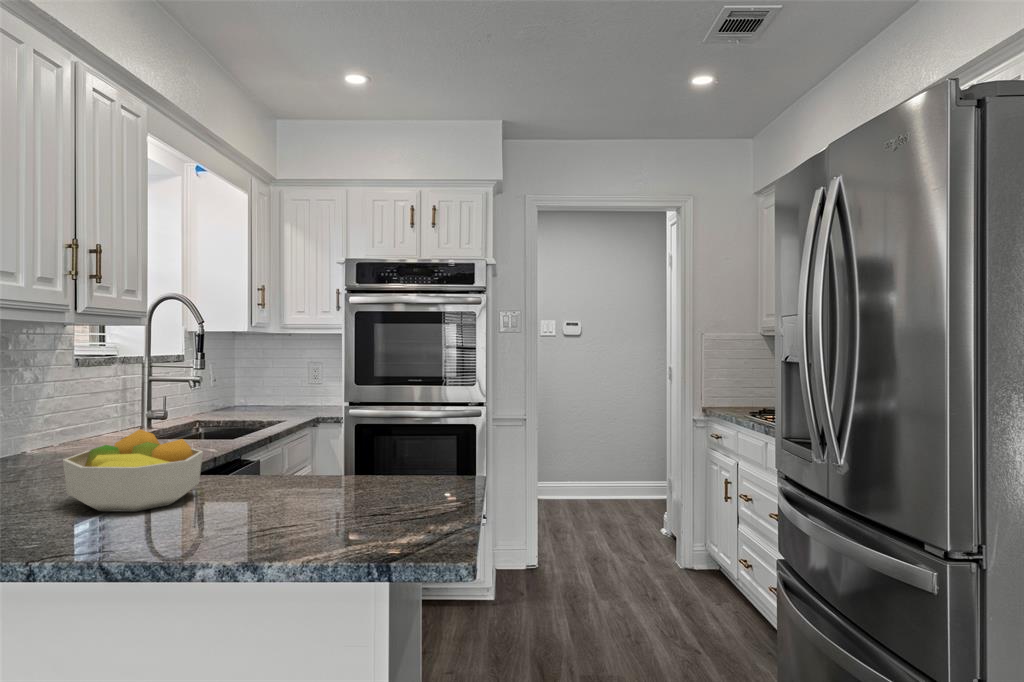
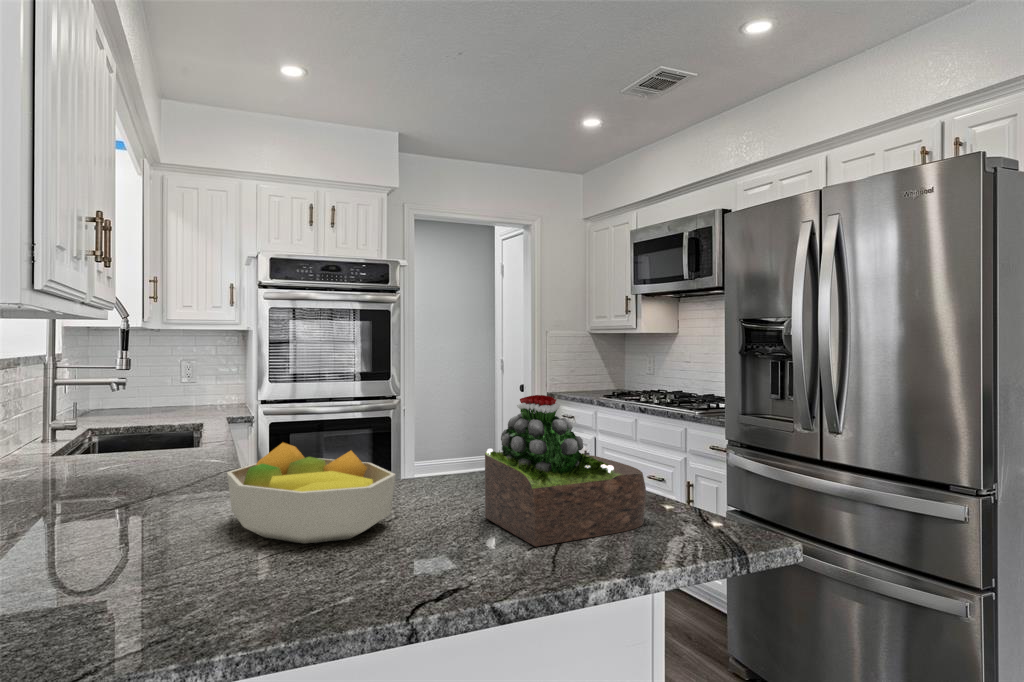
succulent plant: none [236,395,392,531] -> present [485,395,646,547]

